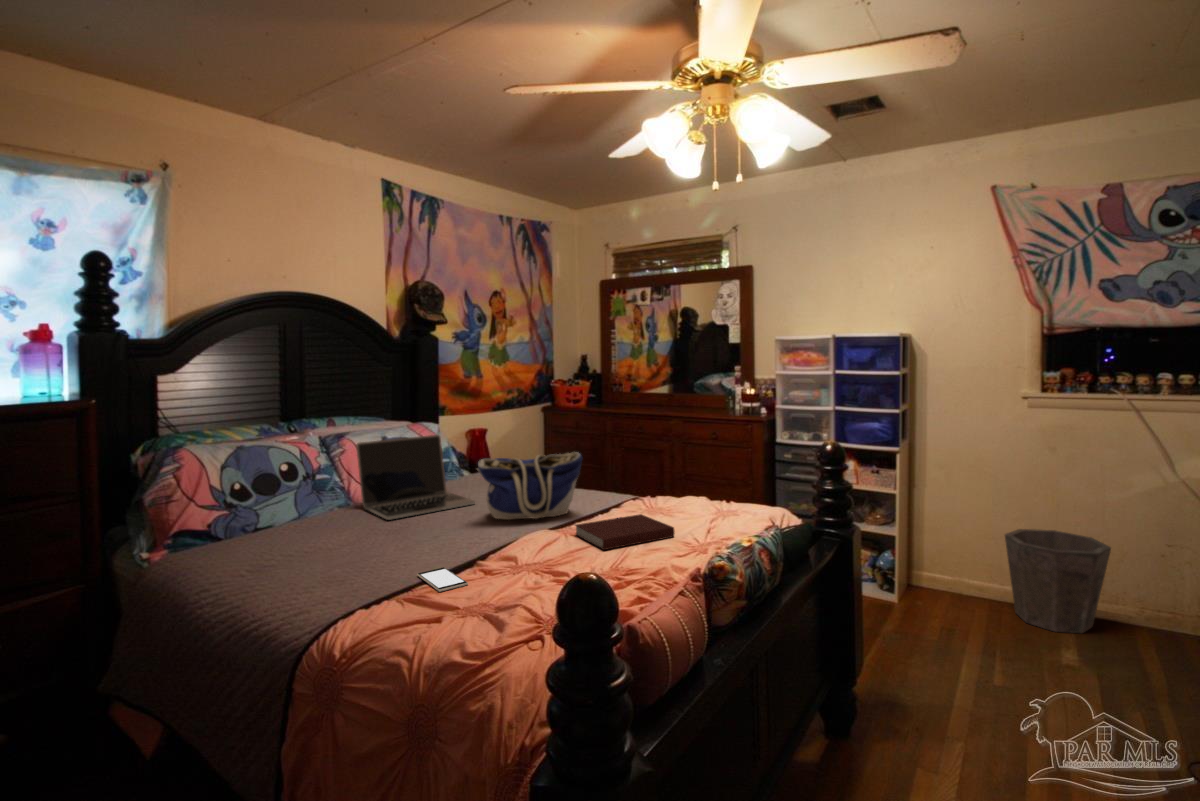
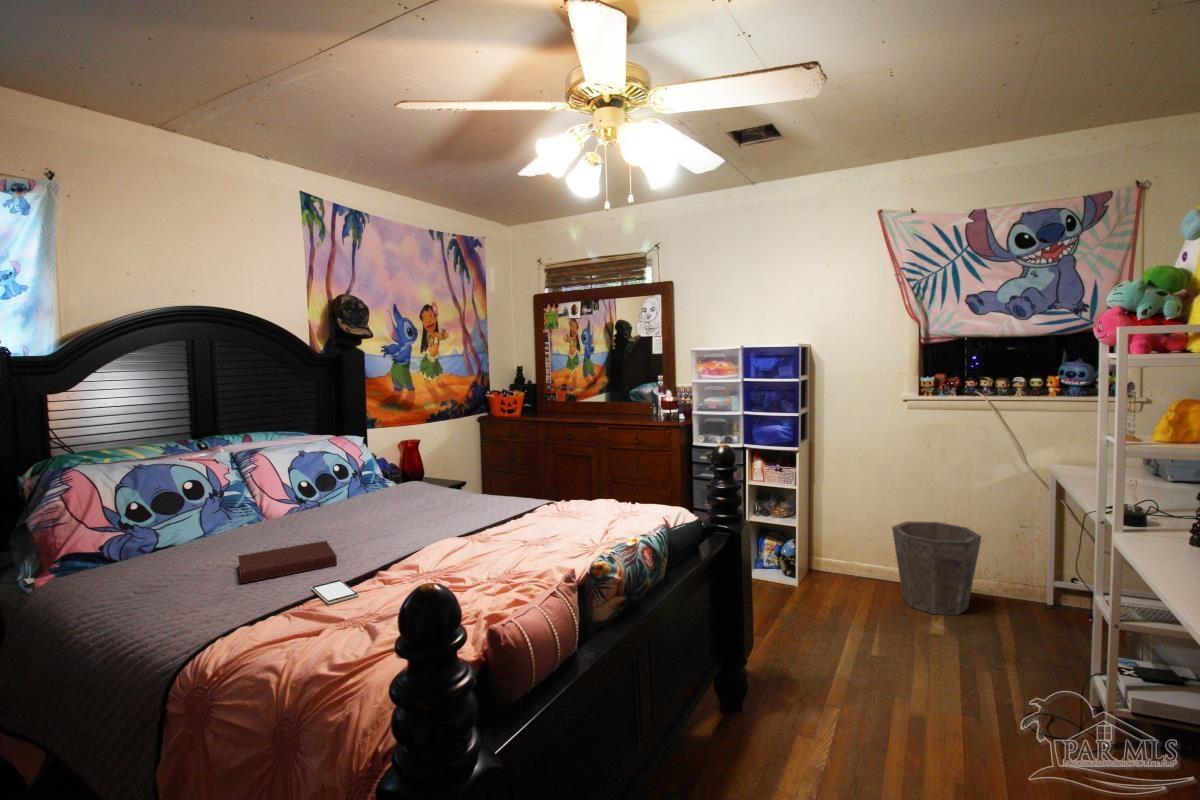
laptop: present [356,435,475,520] -> none [270,448,390,533]
tote bag: present [478,452,583,520] -> none [384,463,489,529]
notebook: present [575,514,675,550] -> present [238,541,337,583]

